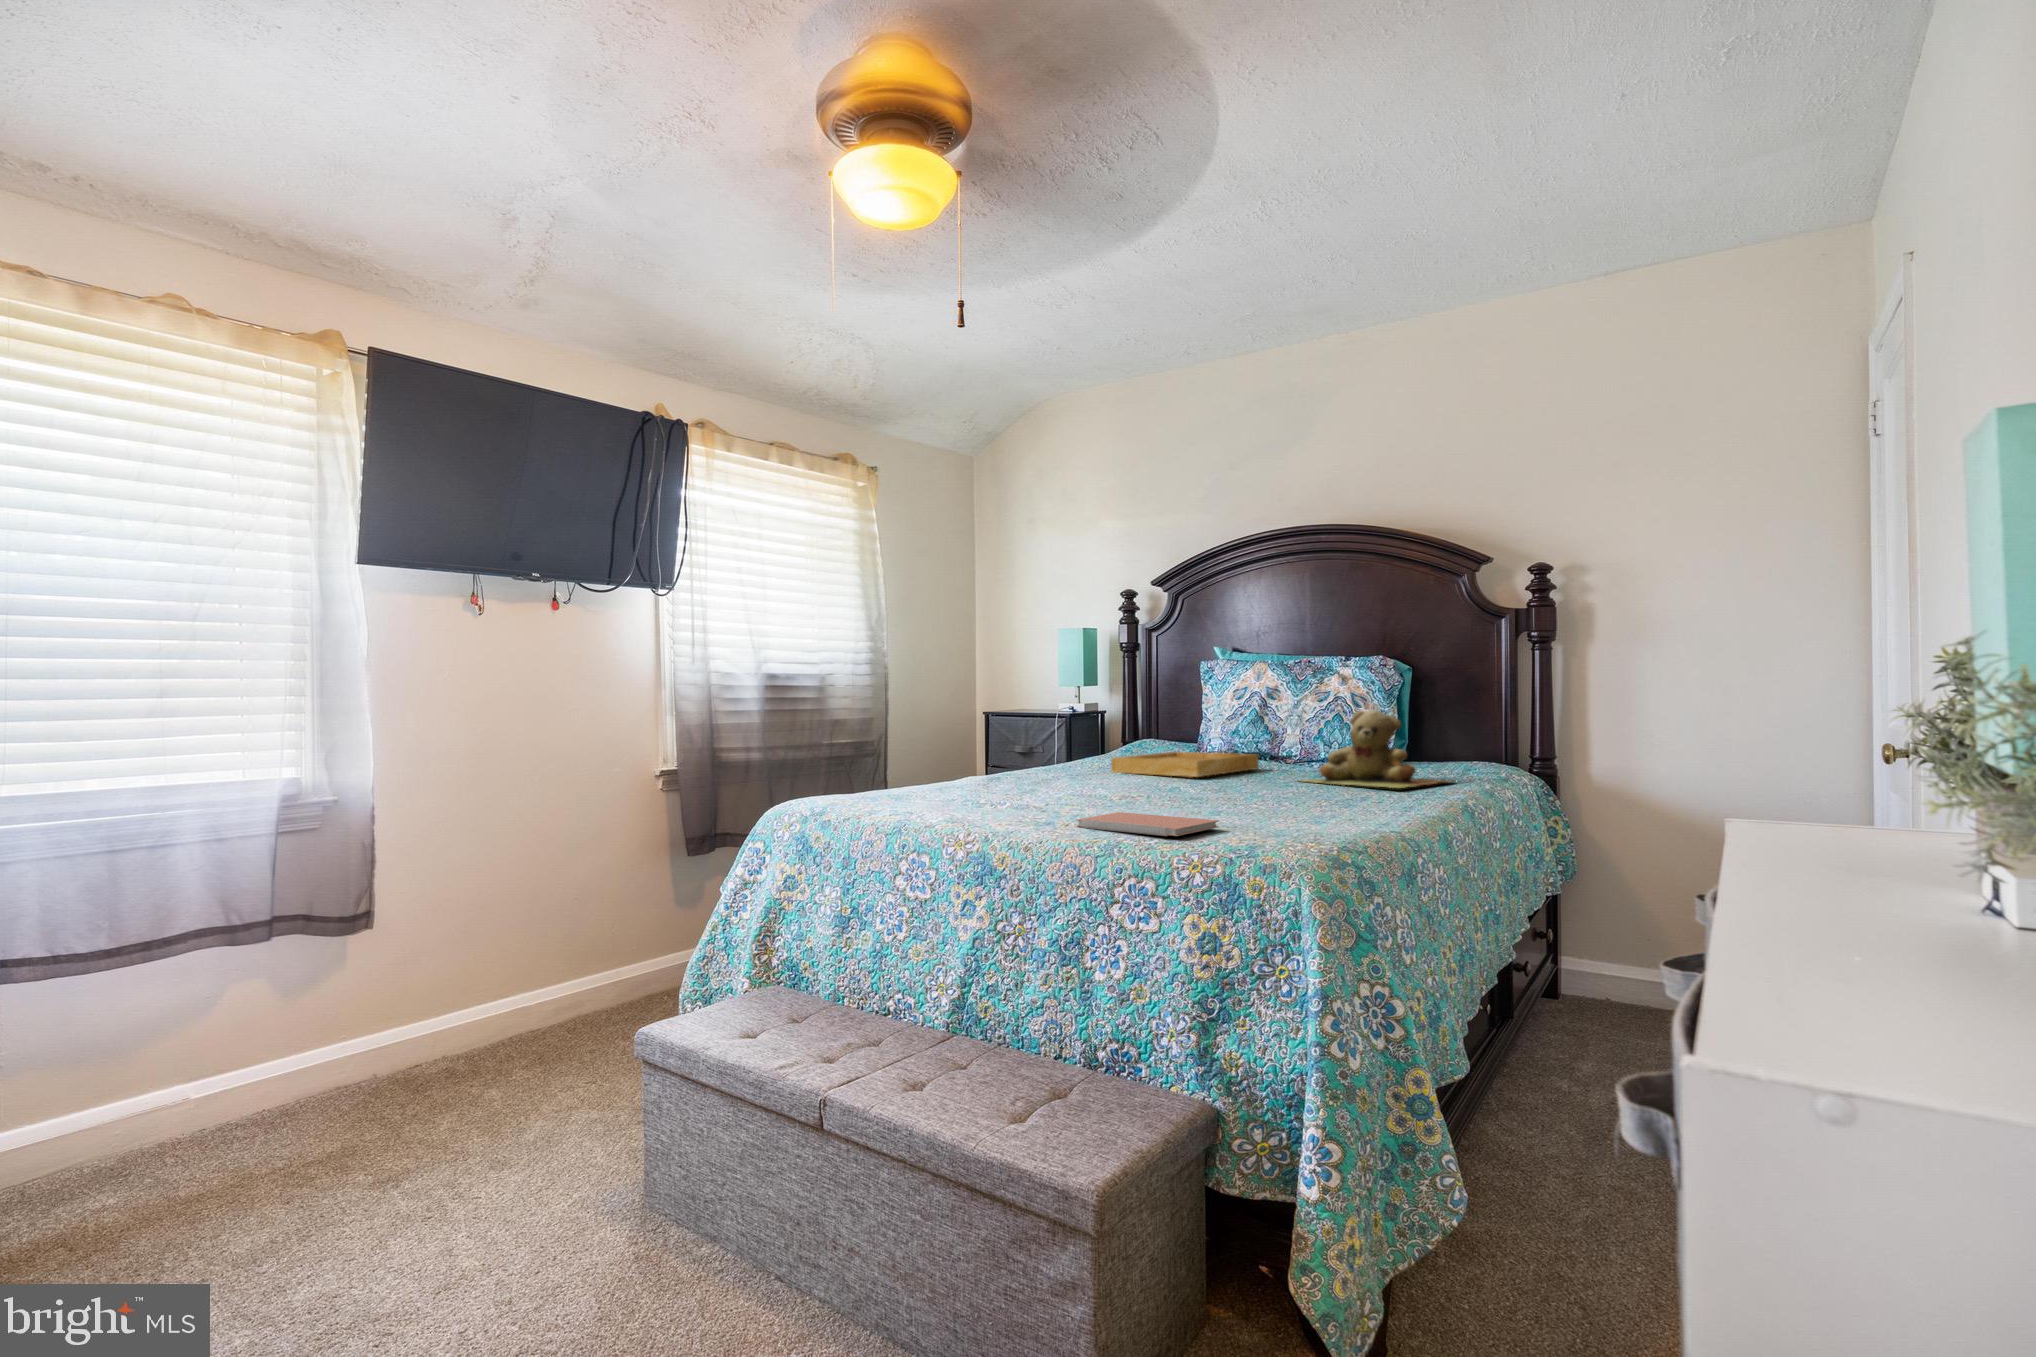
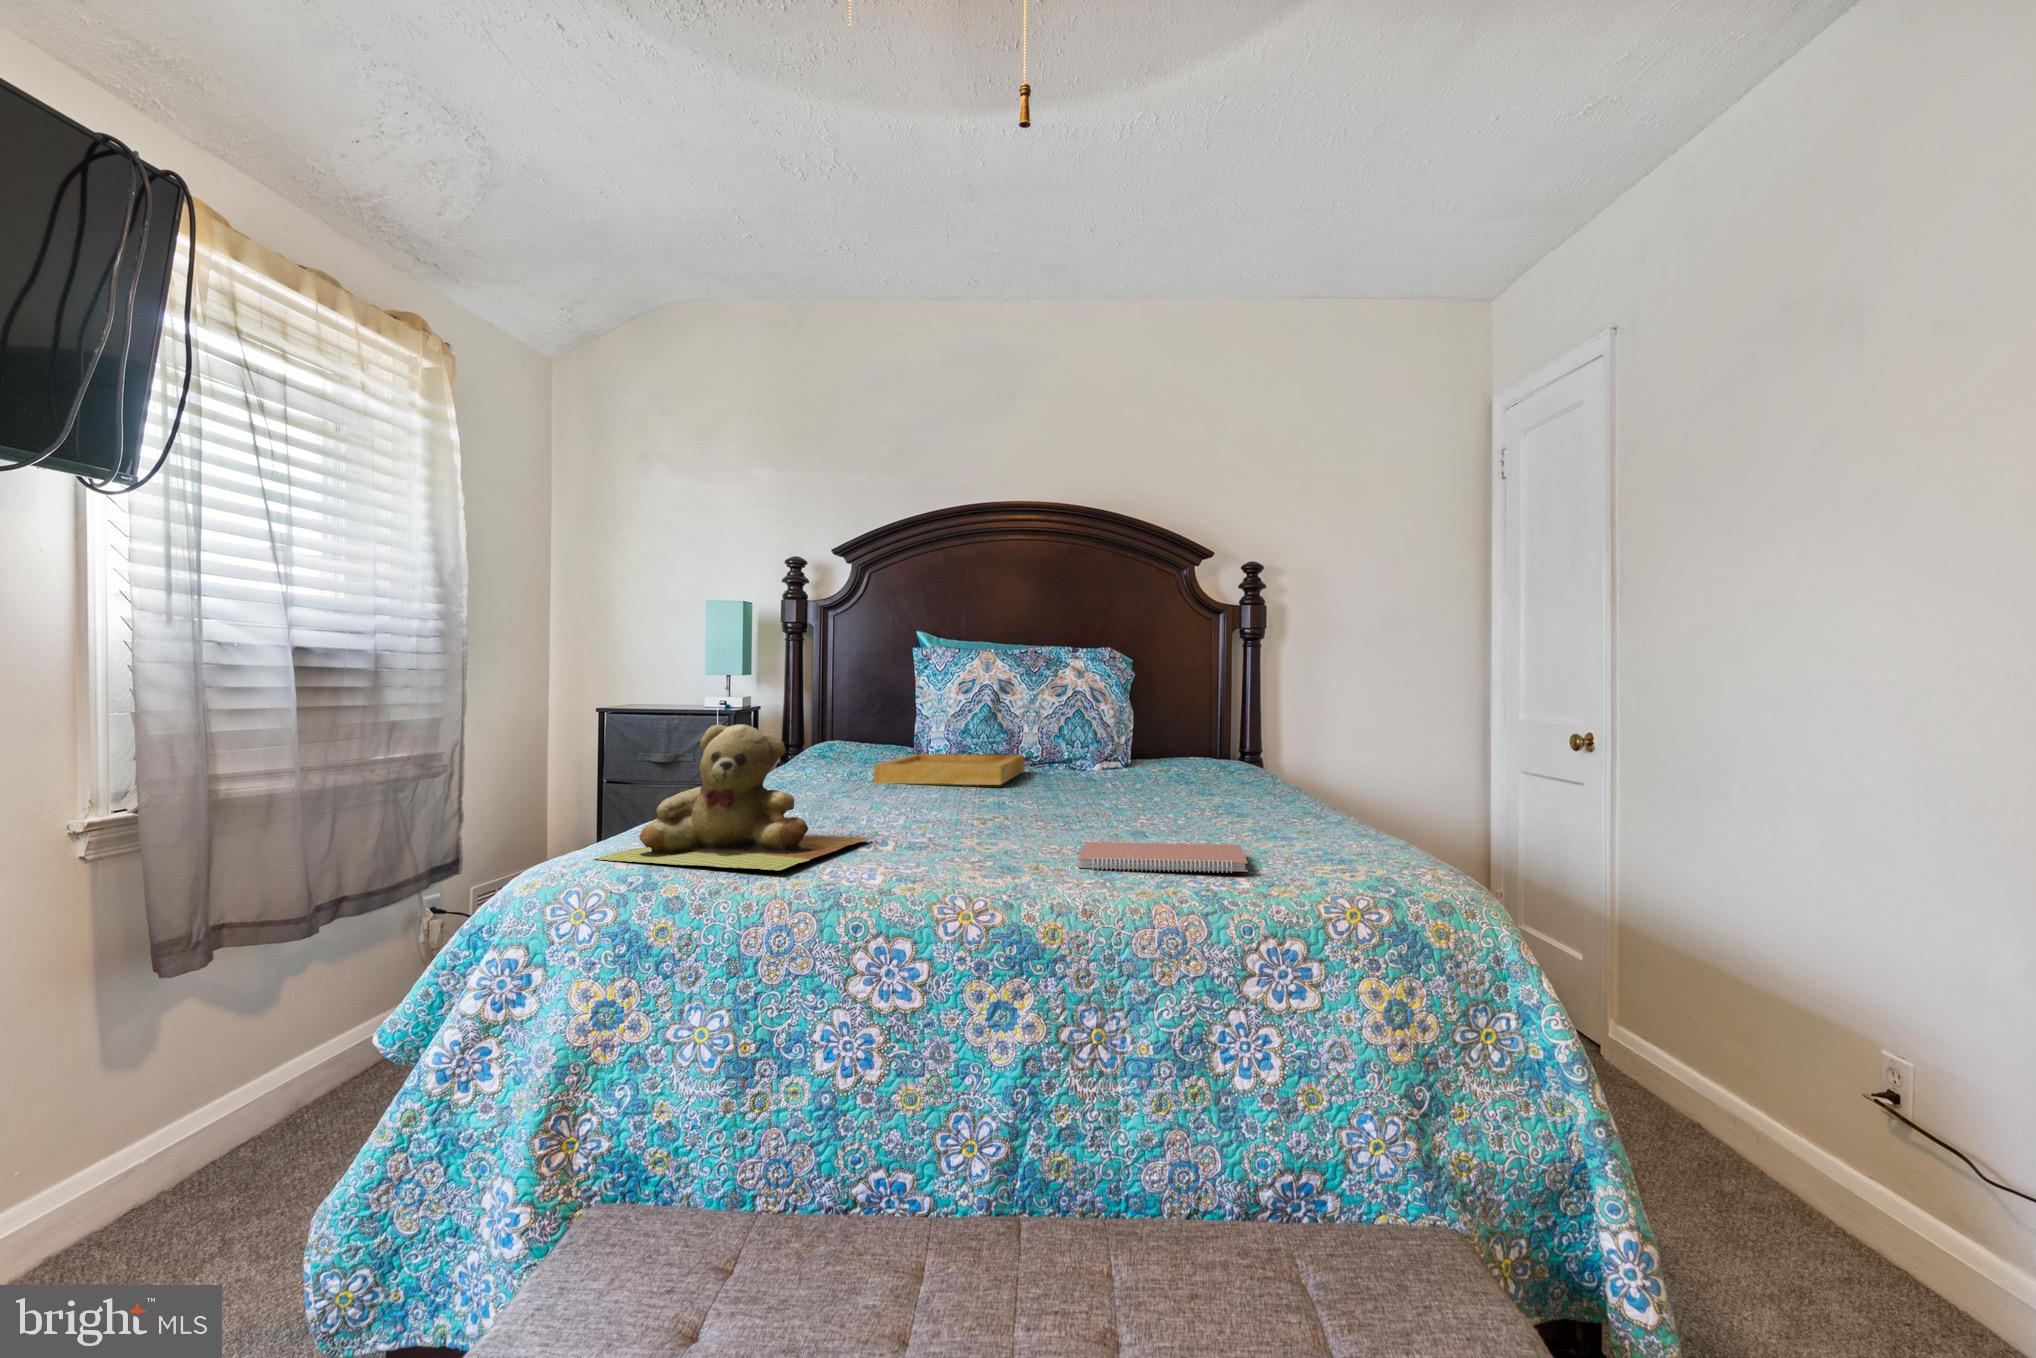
teddy bear: present [1303,710,1449,788] -> present [597,724,869,870]

